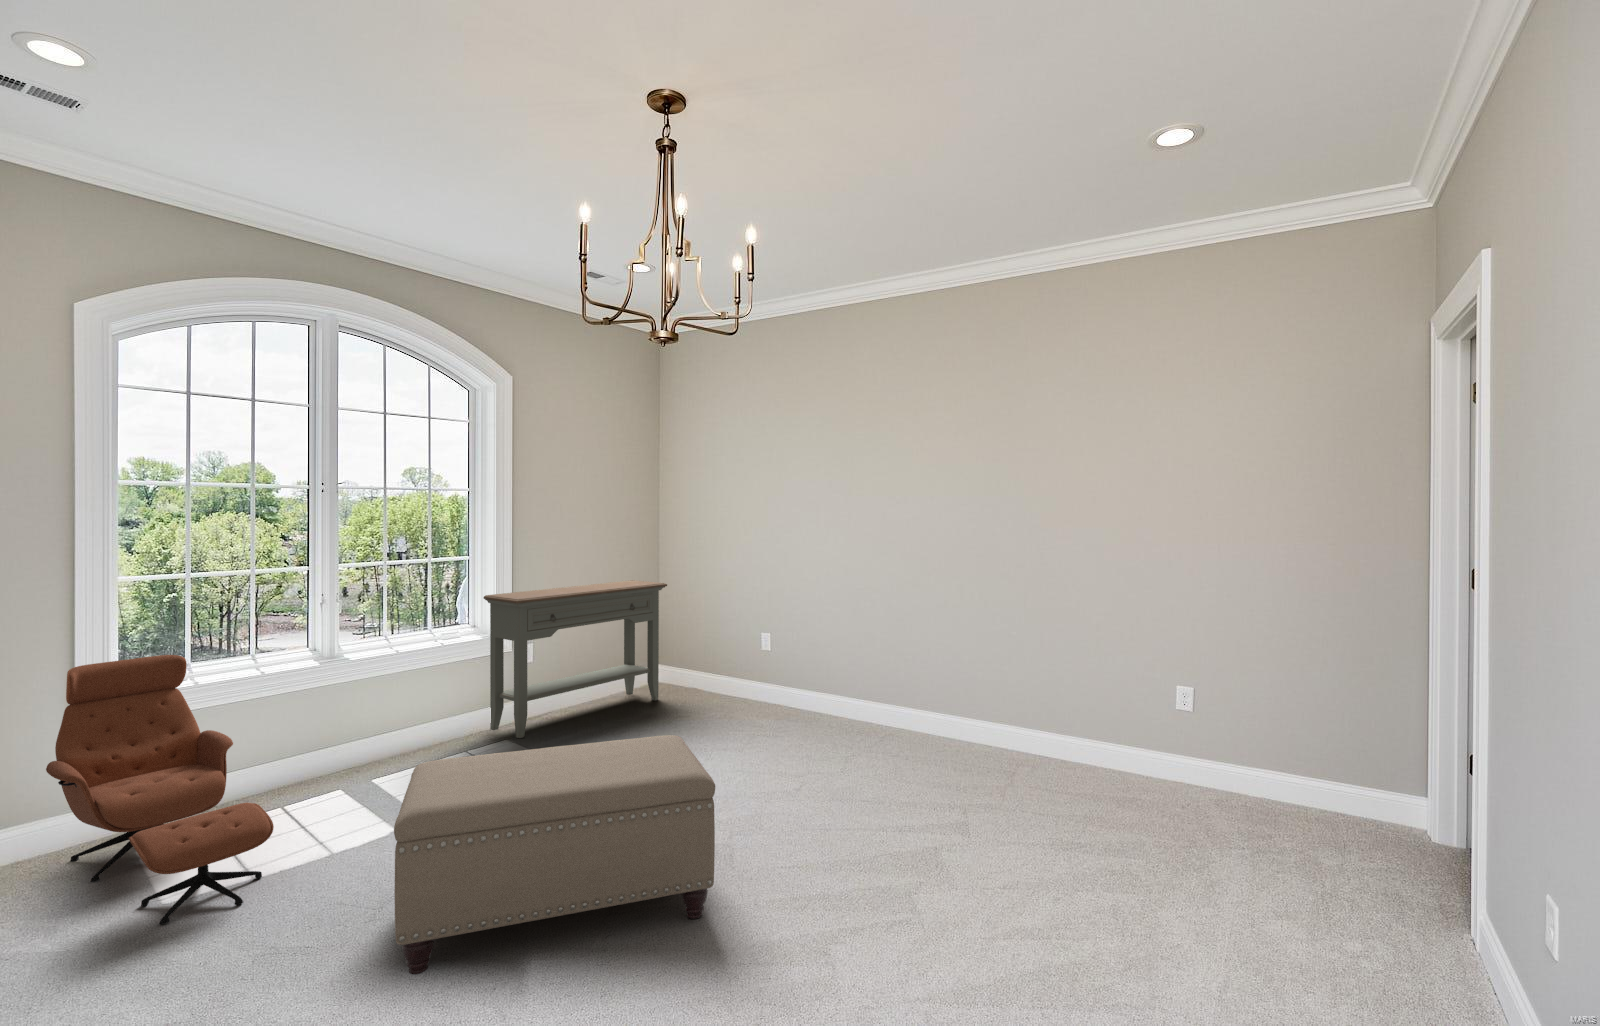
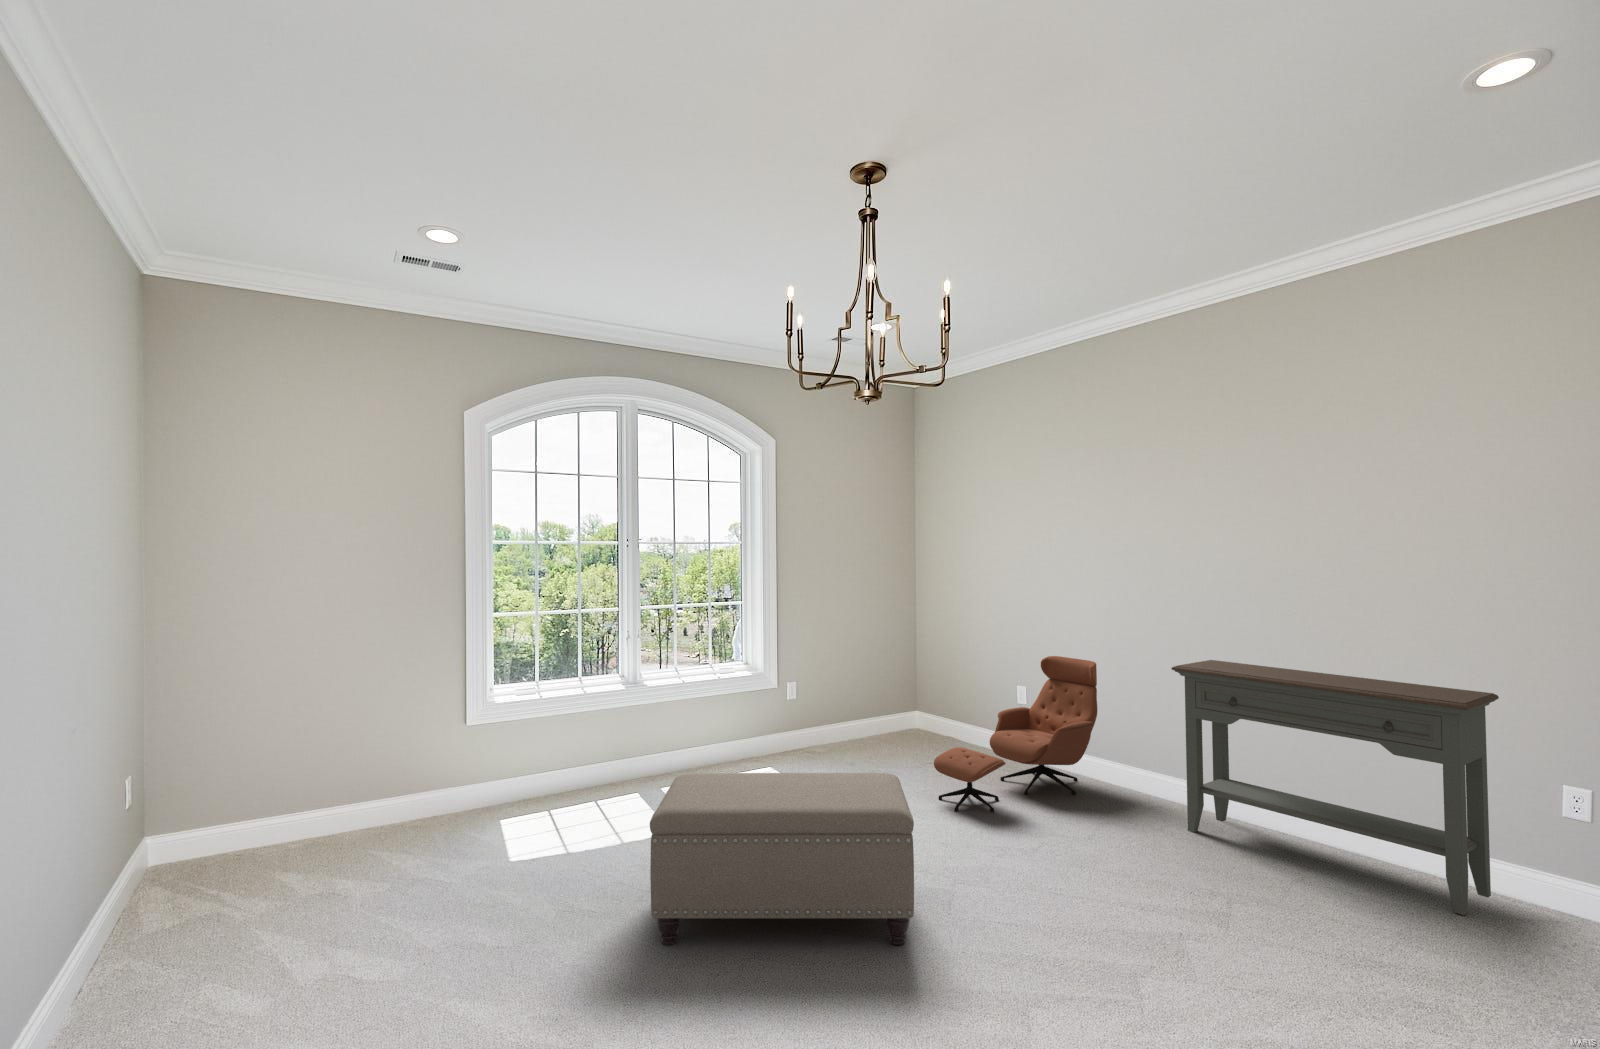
console table: present [484,580,667,738] -> present [1171,660,1499,915]
lounge chair: present [46,655,274,924] -> present [934,656,1097,811]

